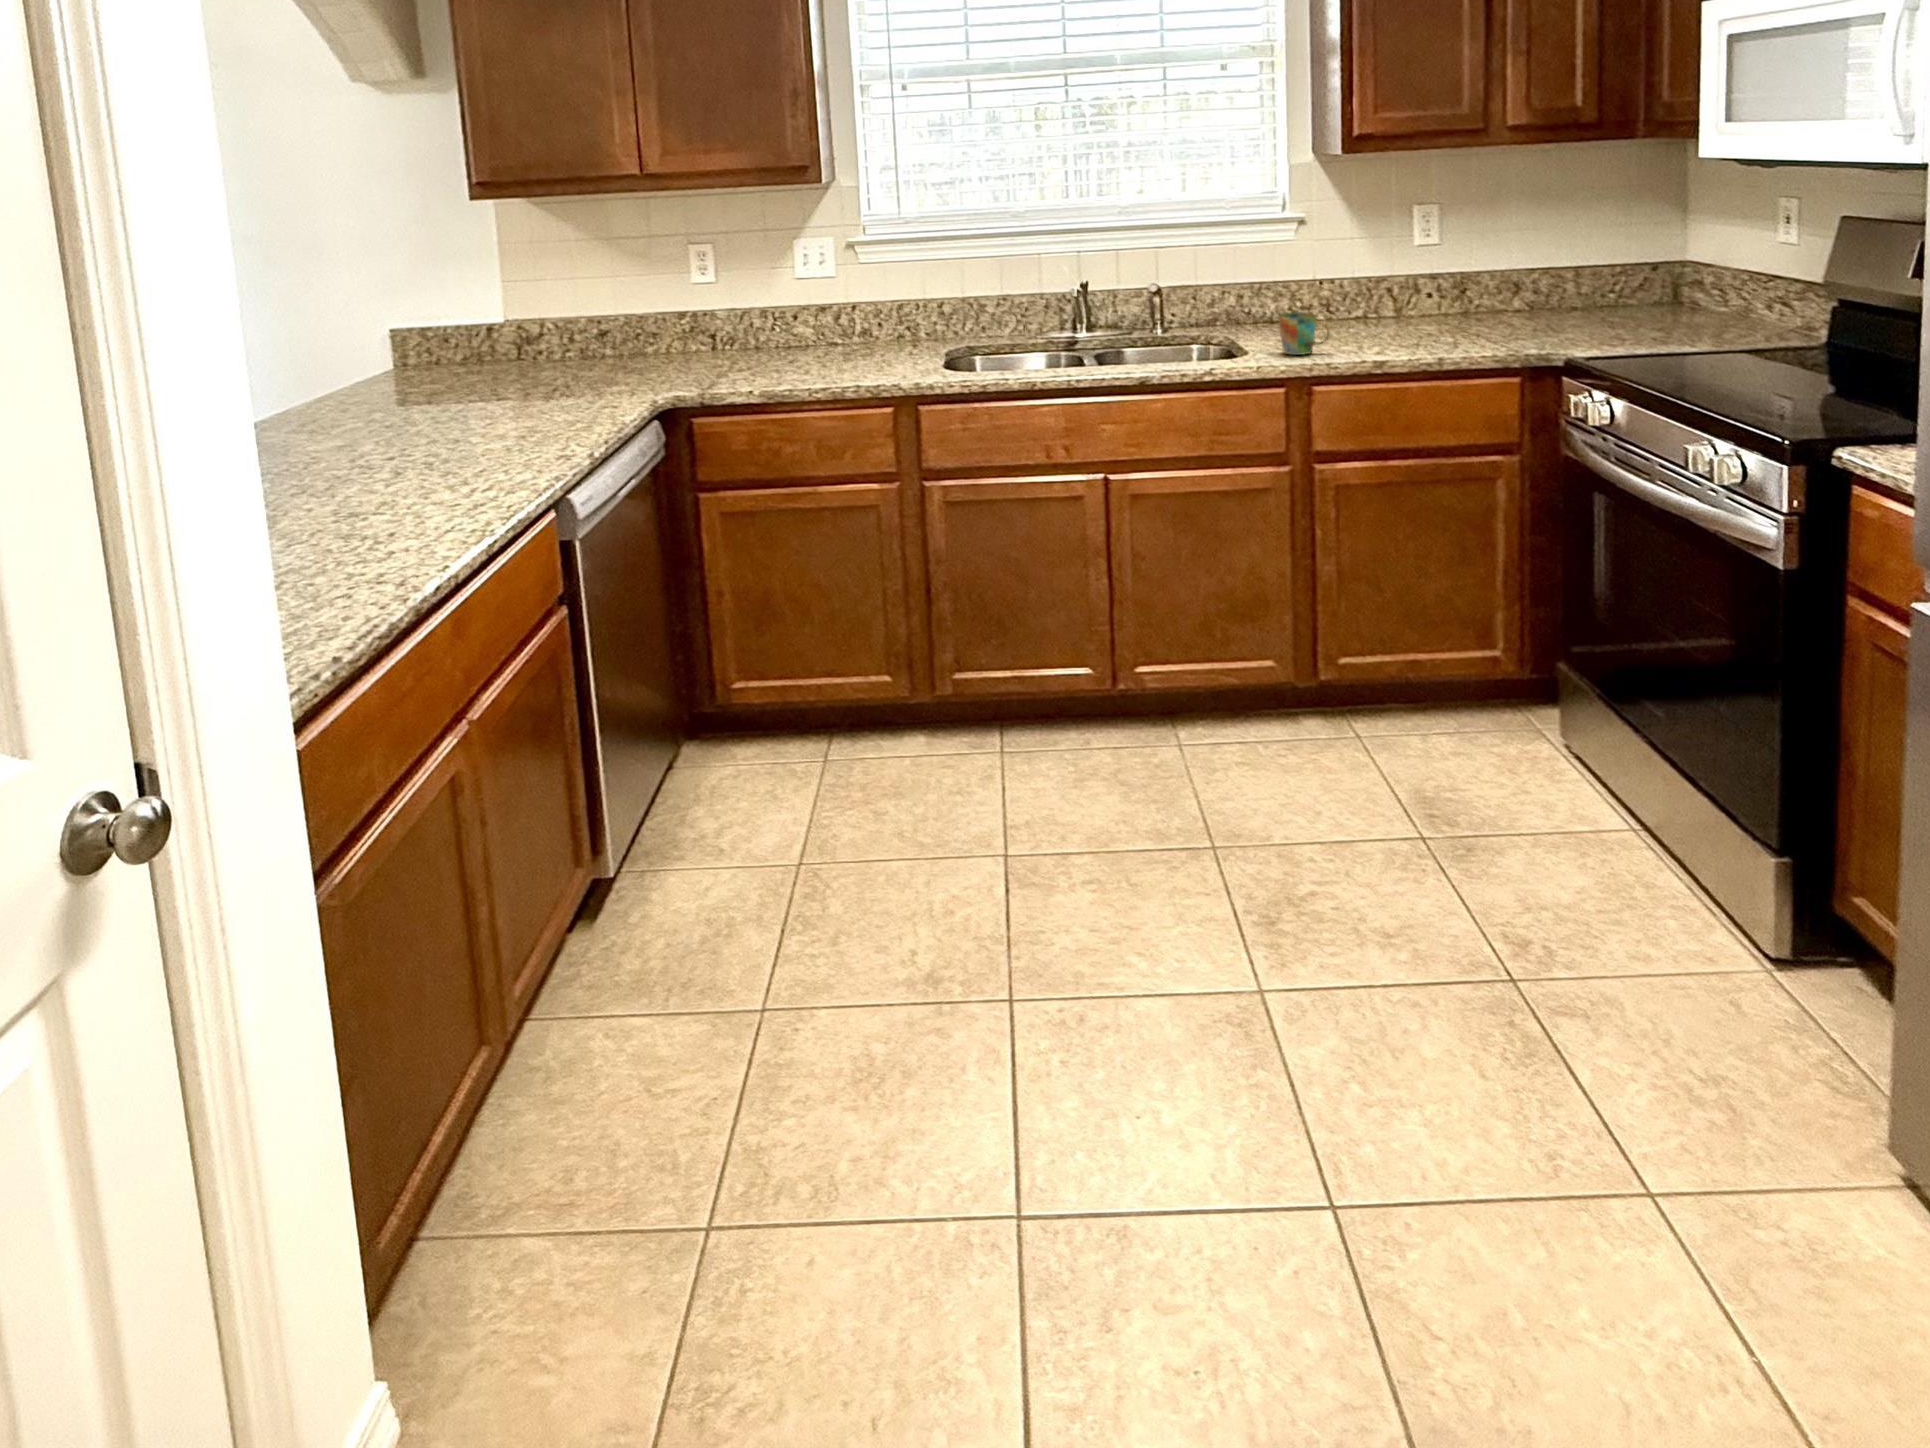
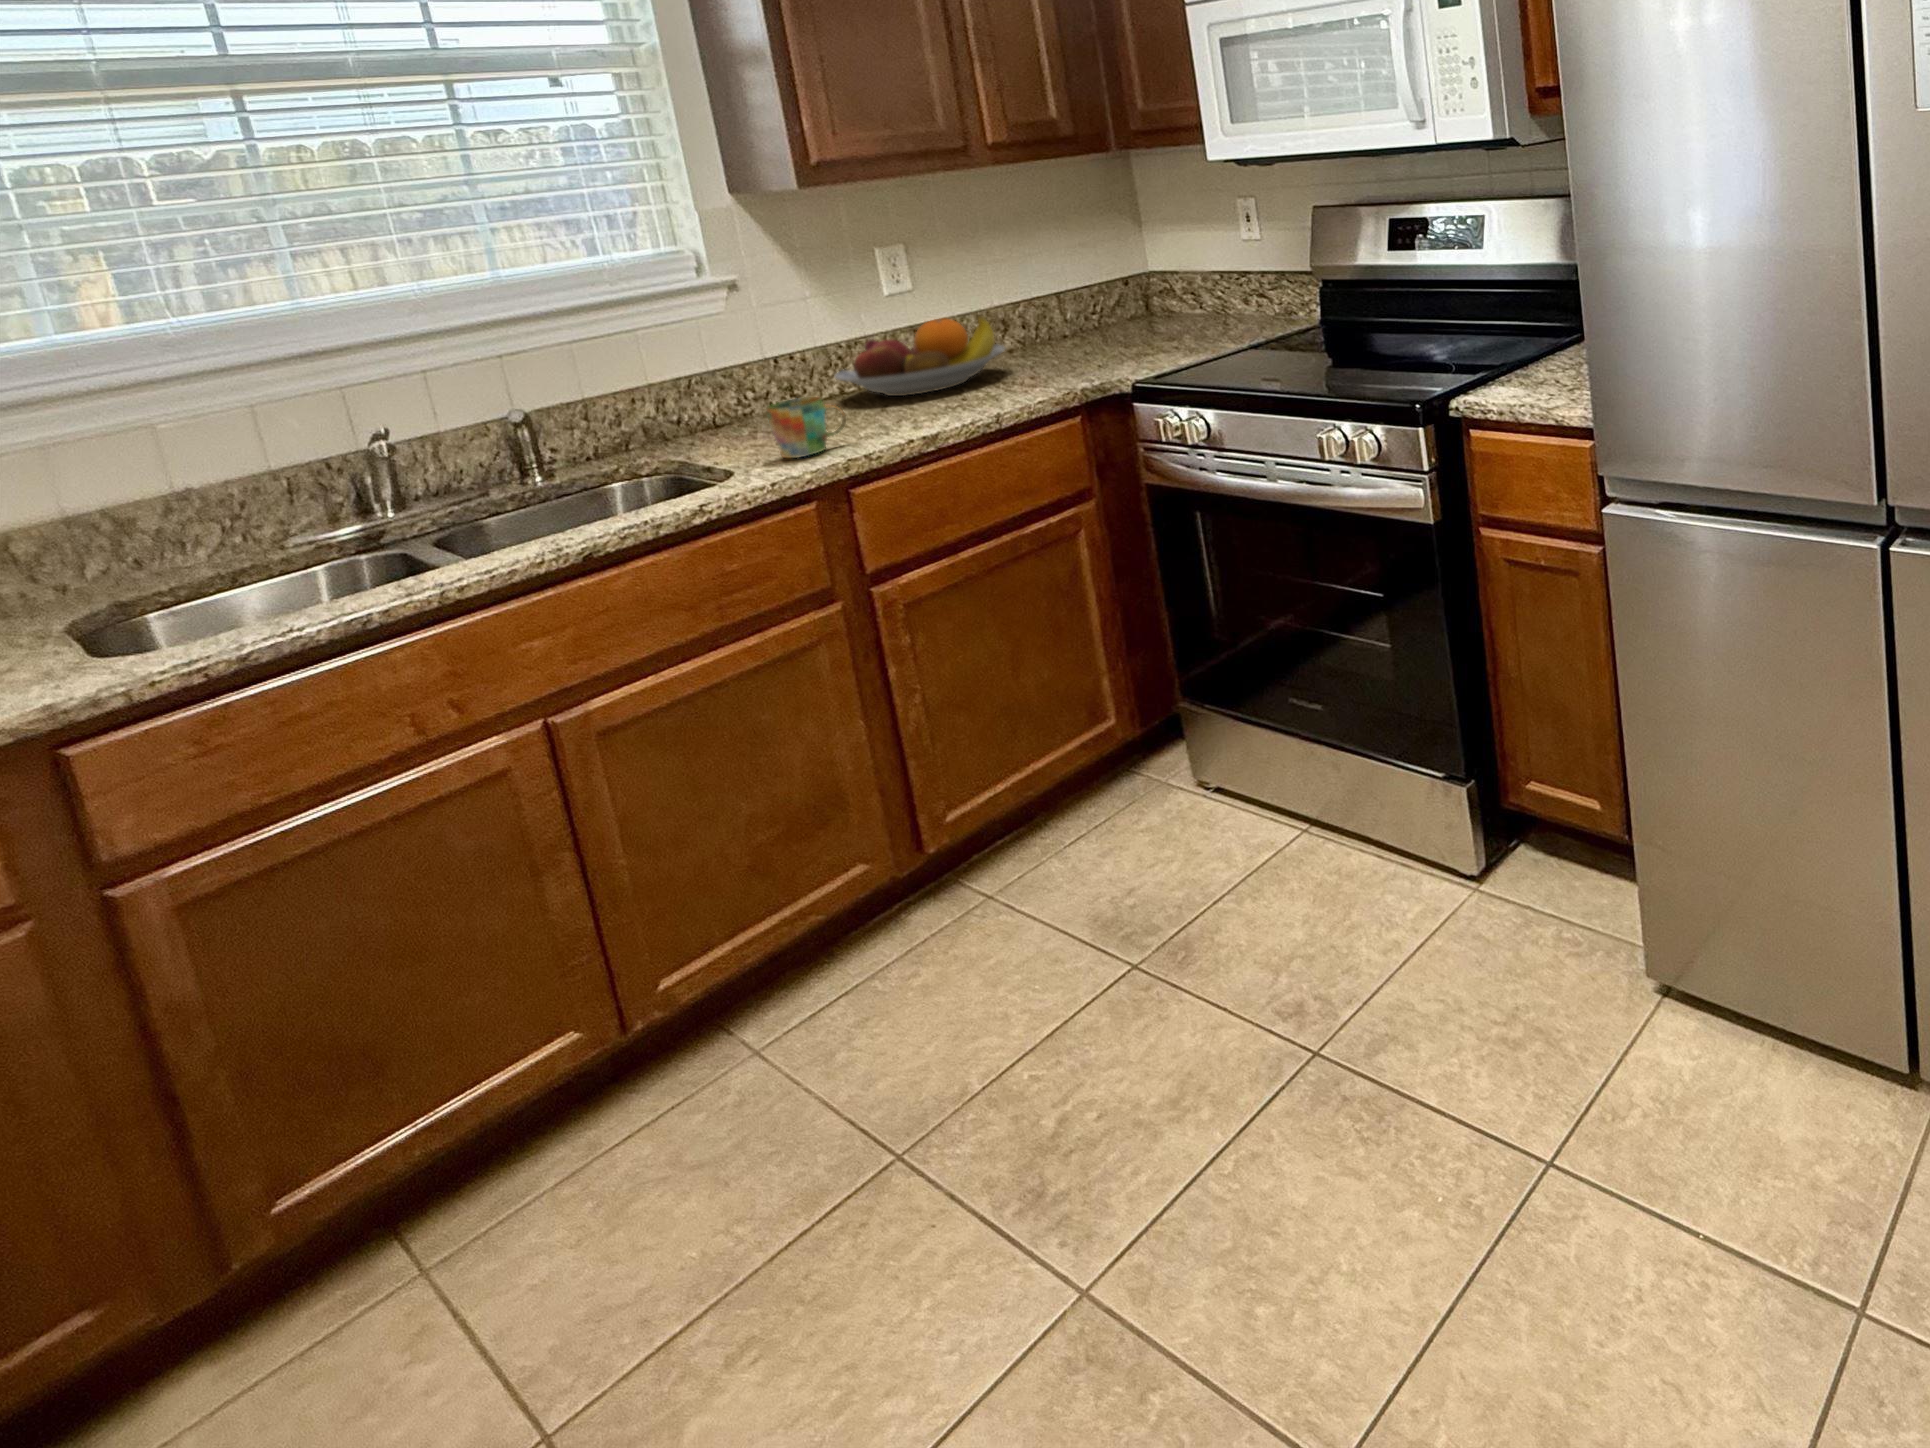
fruit bowl: none [1357,272,1494,330] -> present [835,315,1005,396]

